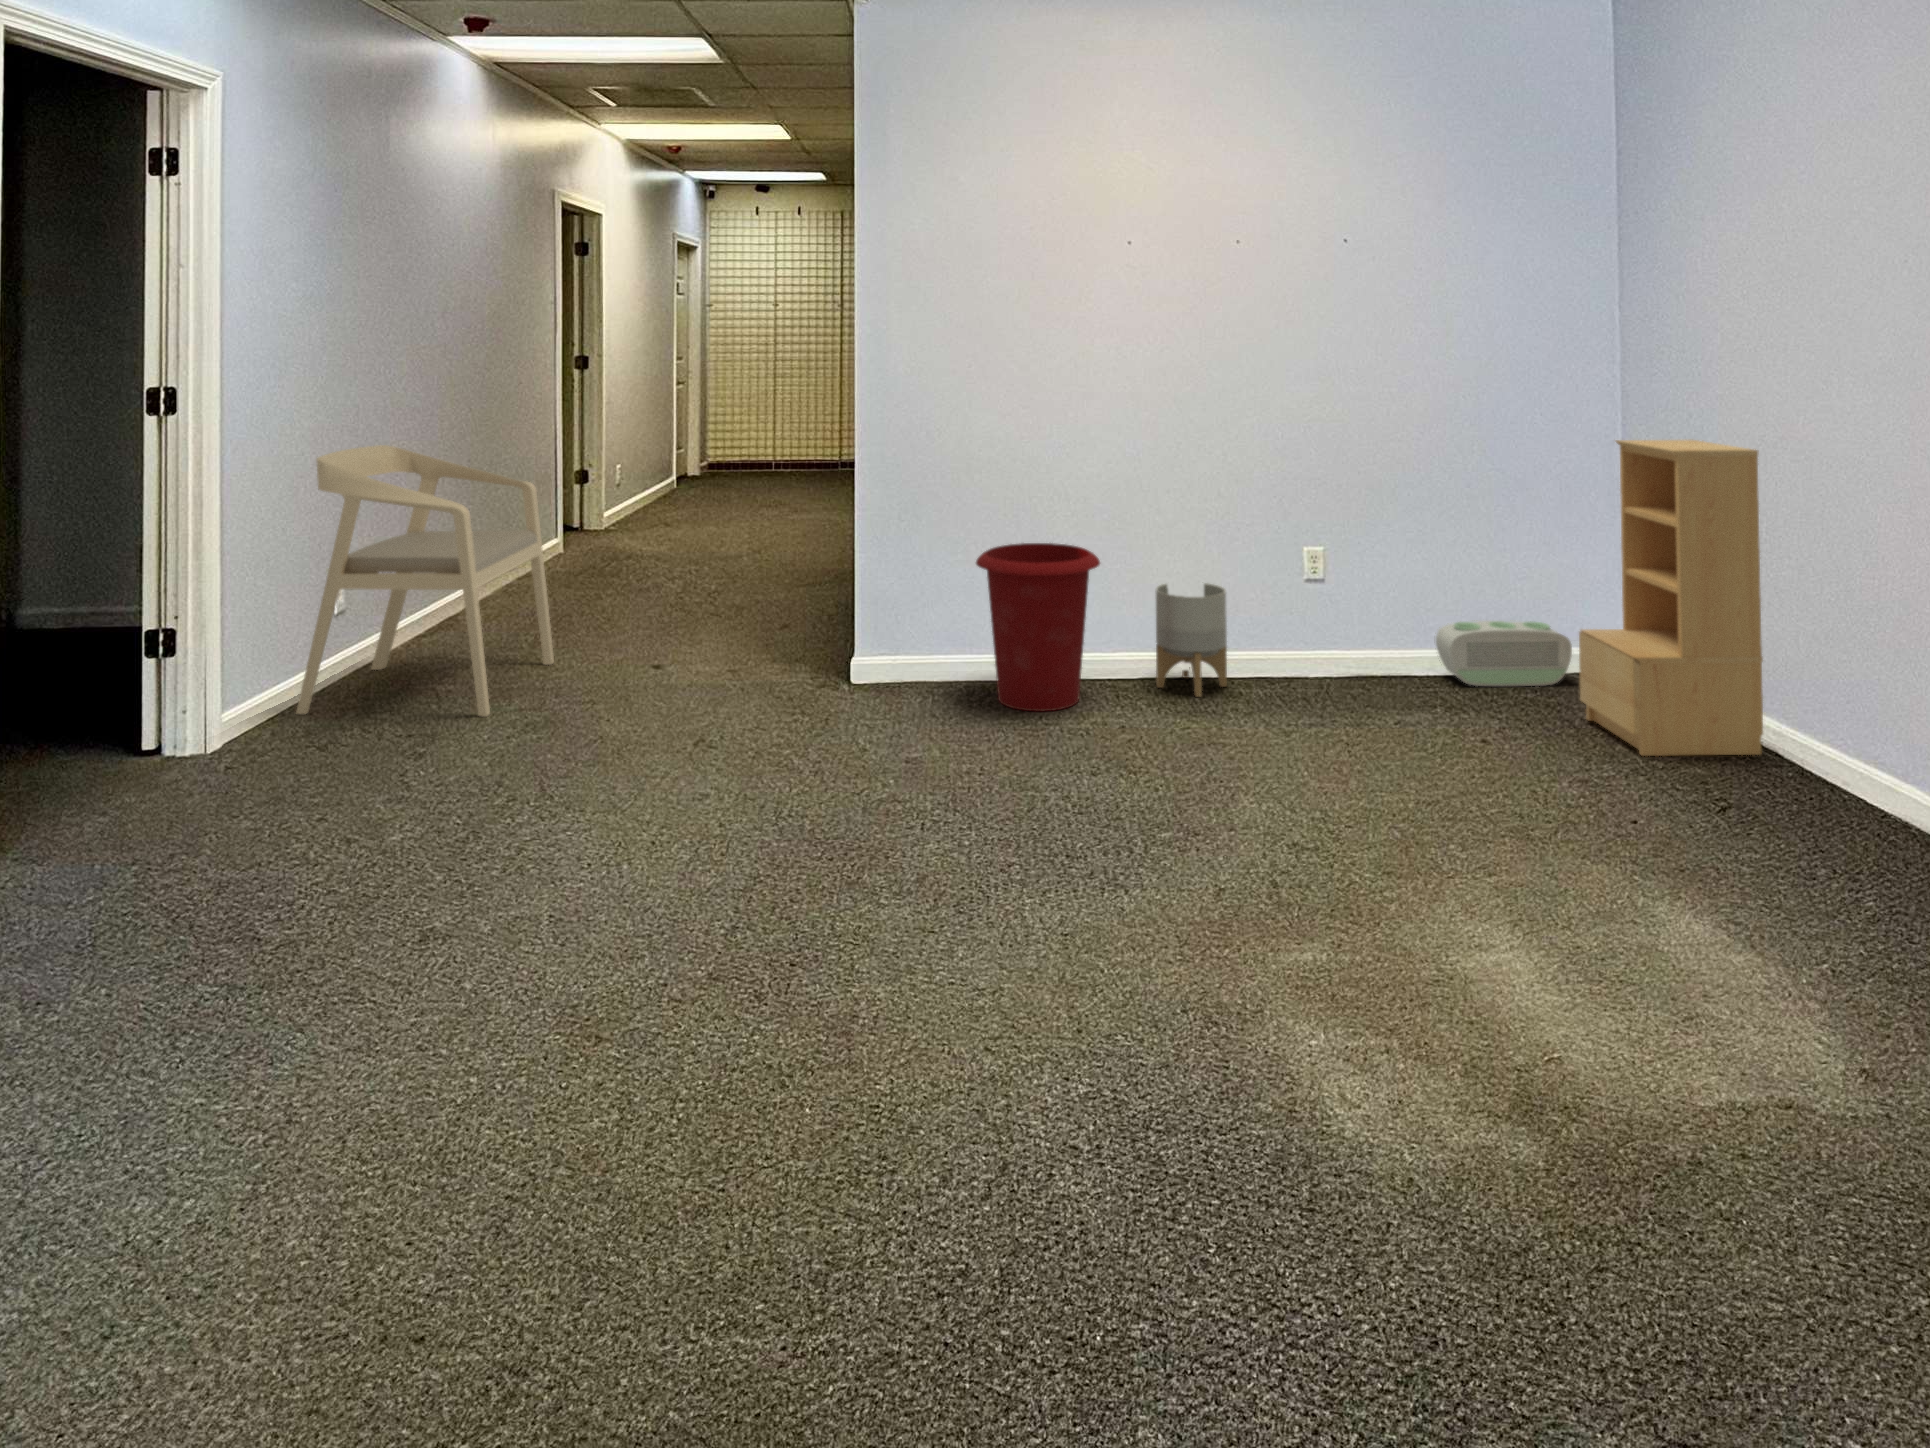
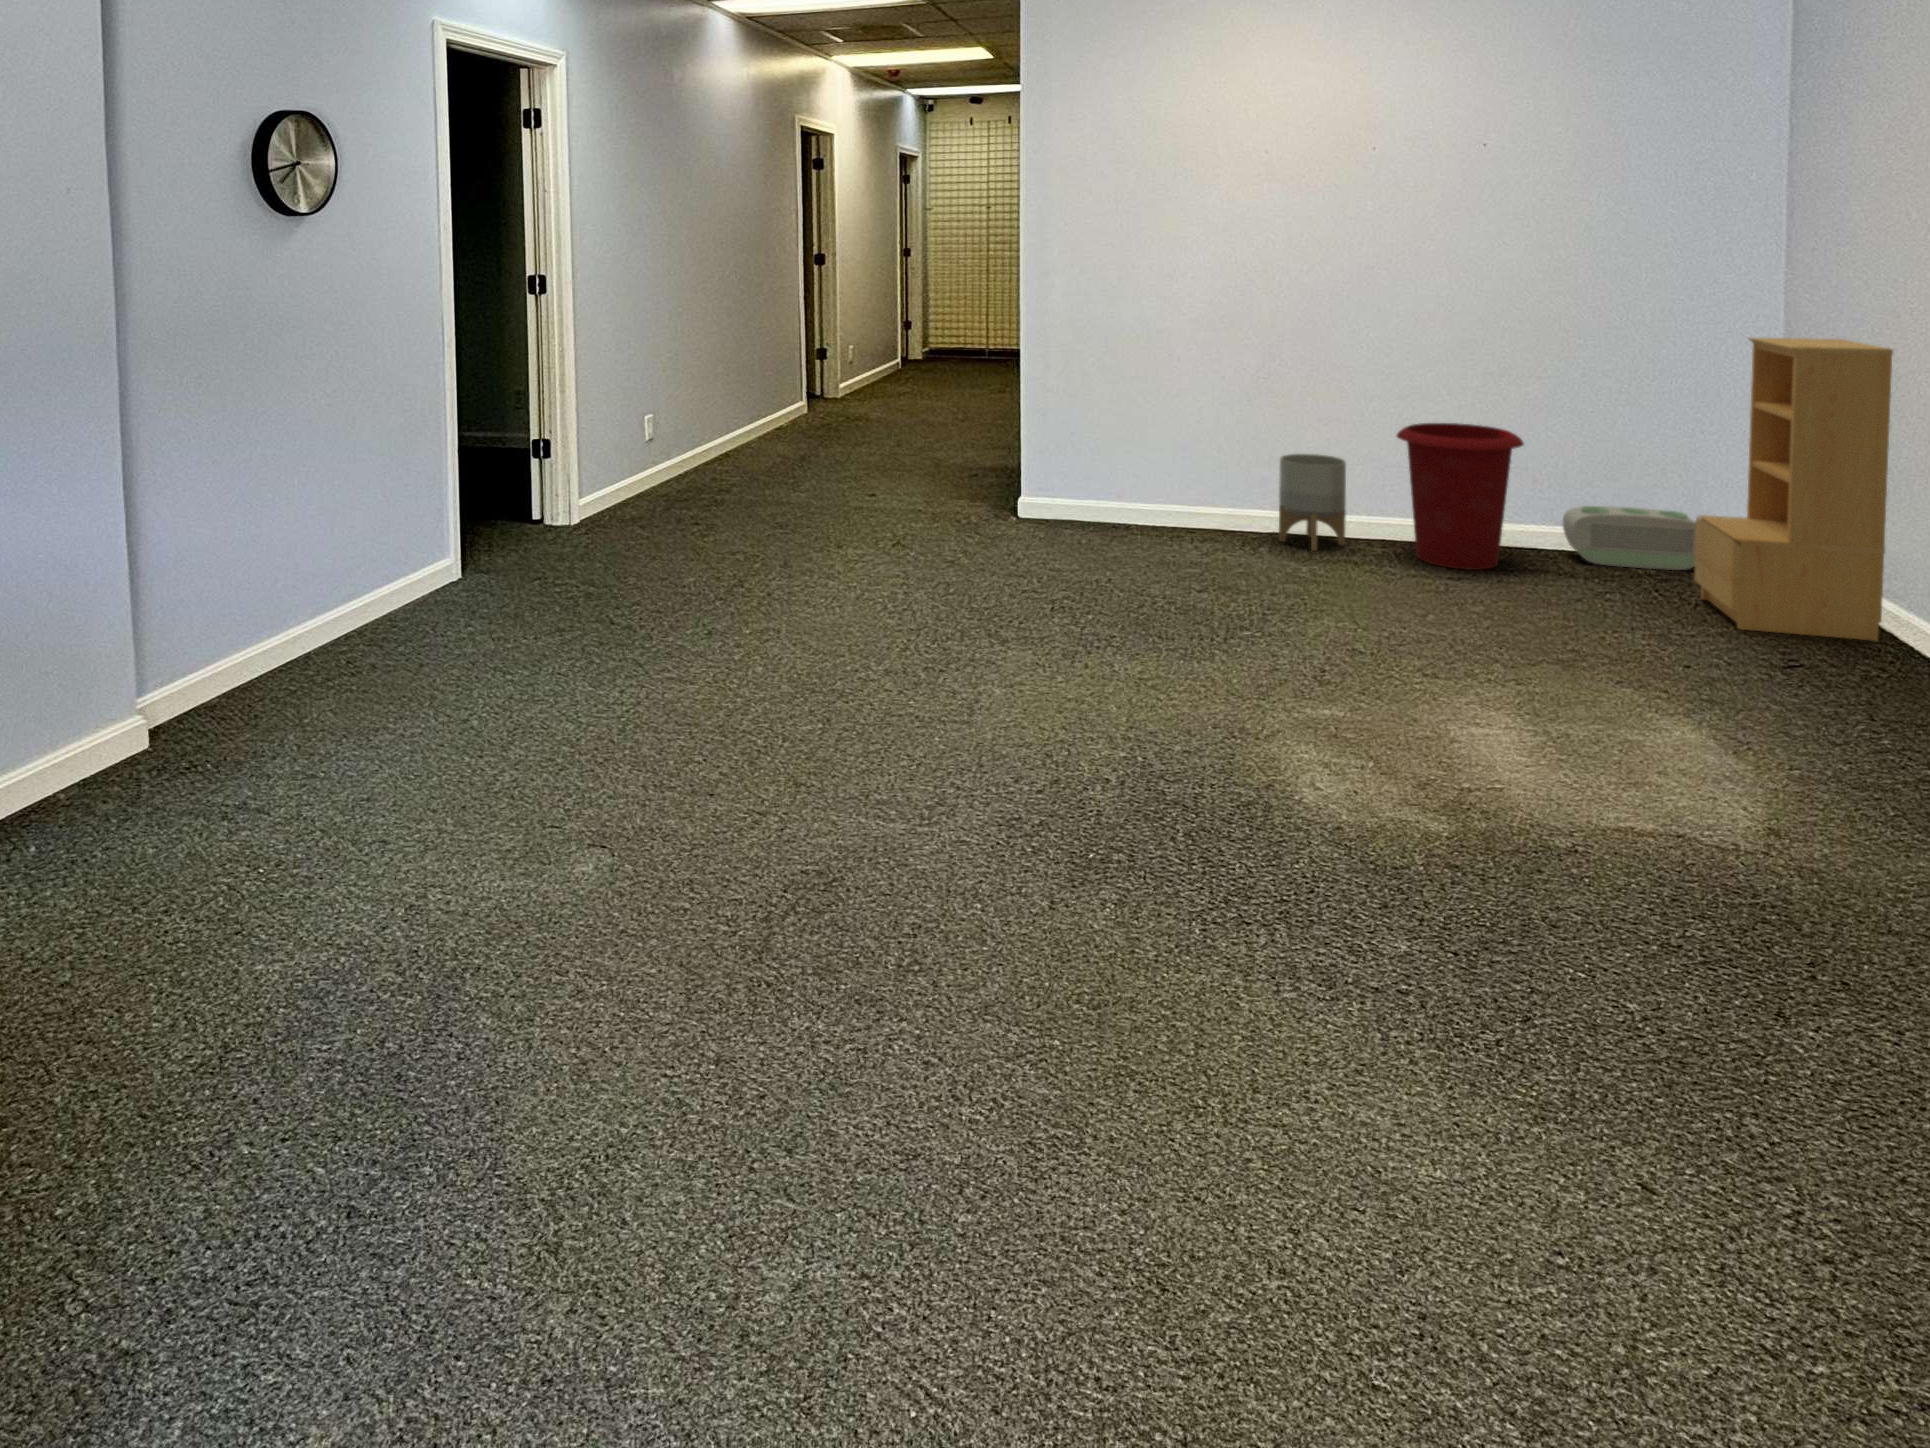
armchair: present [296,445,554,717] -> none [622,320,794,518]
waste bin: present [976,543,1100,711] -> present [1397,423,1524,570]

